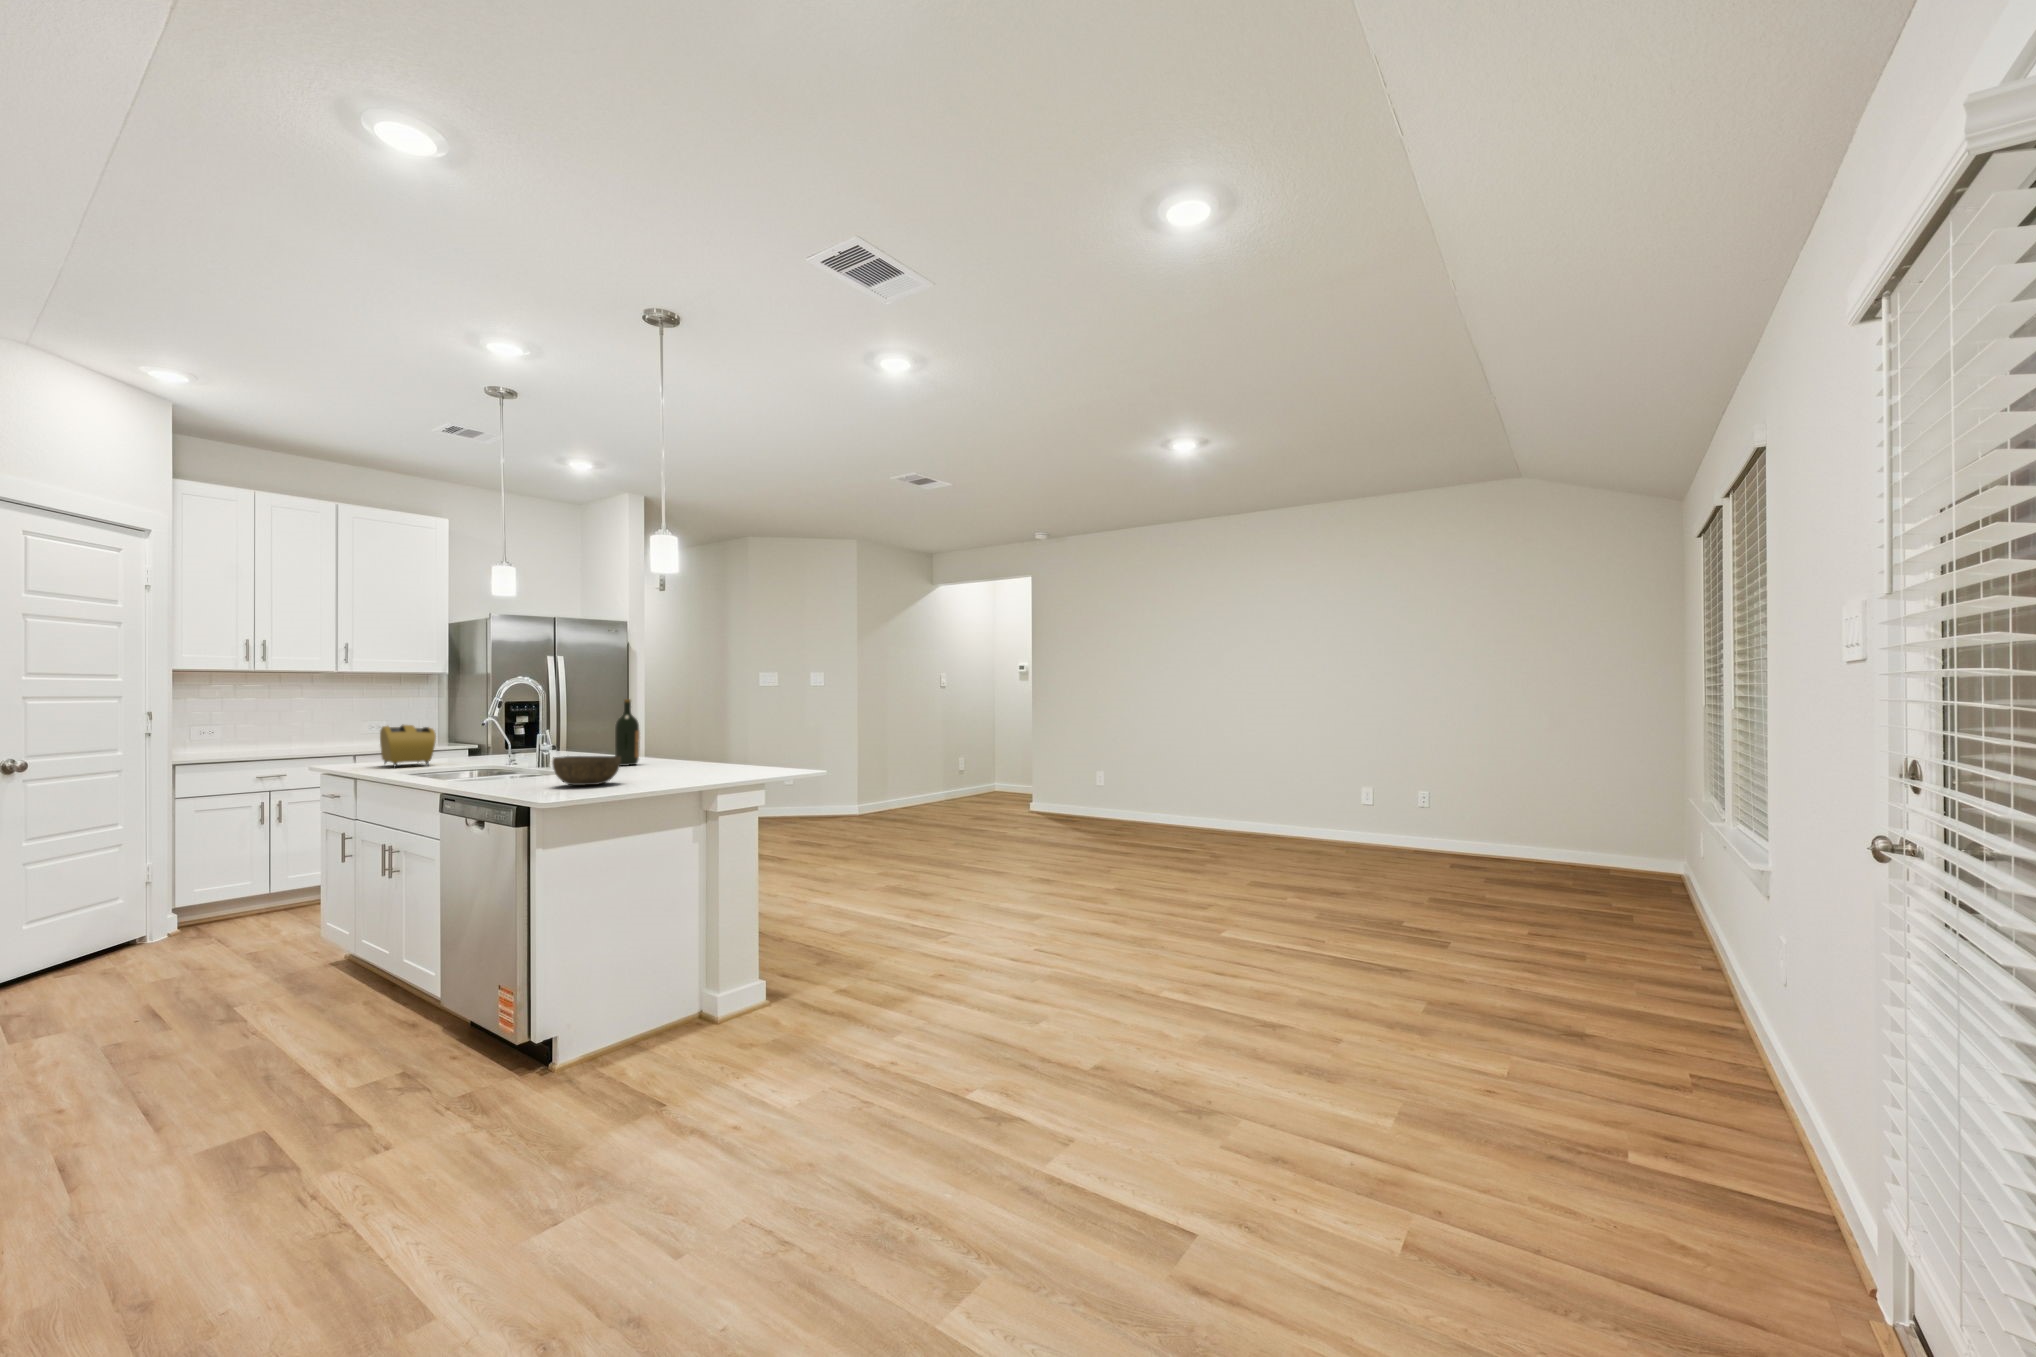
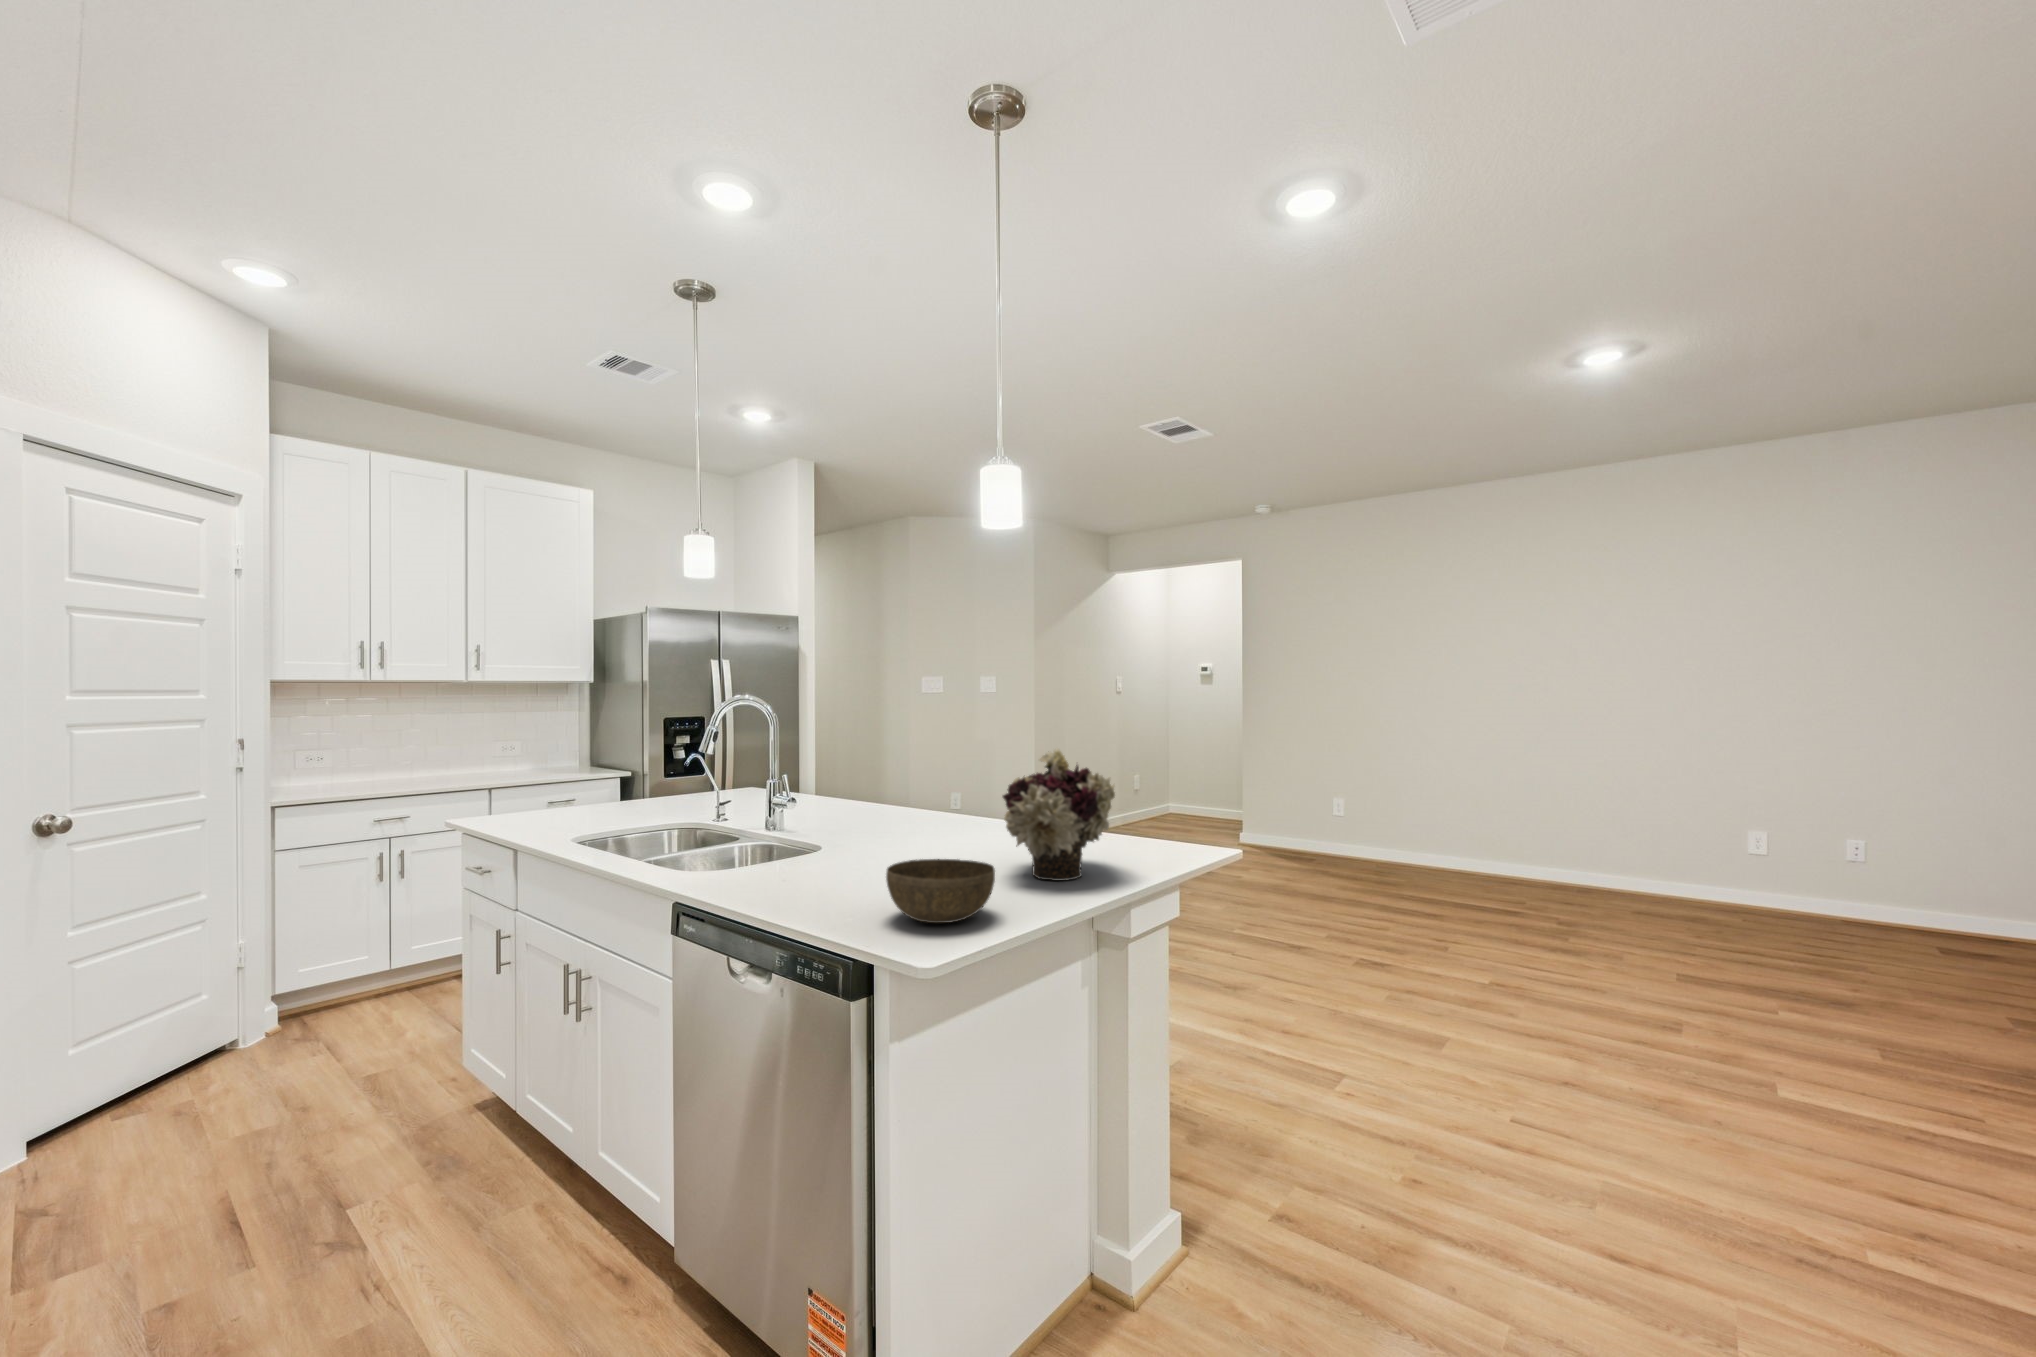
flower arrangement: none [649,697,731,775] -> present [1003,748,1115,881]
wine bottle: present [615,699,640,766] -> none [884,738,917,838]
toaster: present [380,725,436,767] -> none [541,767,619,833]

